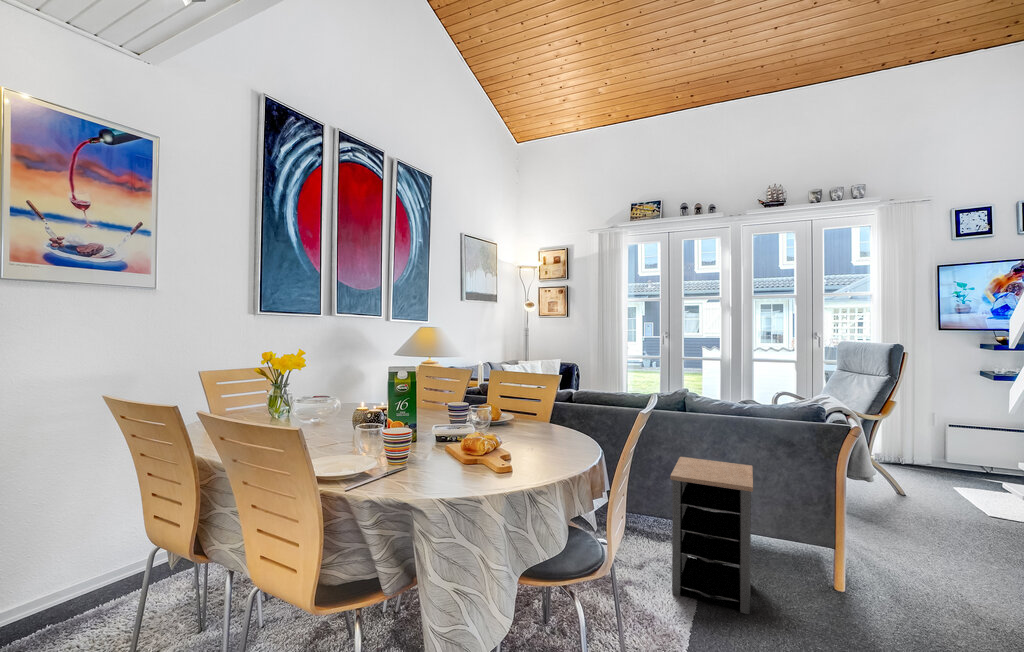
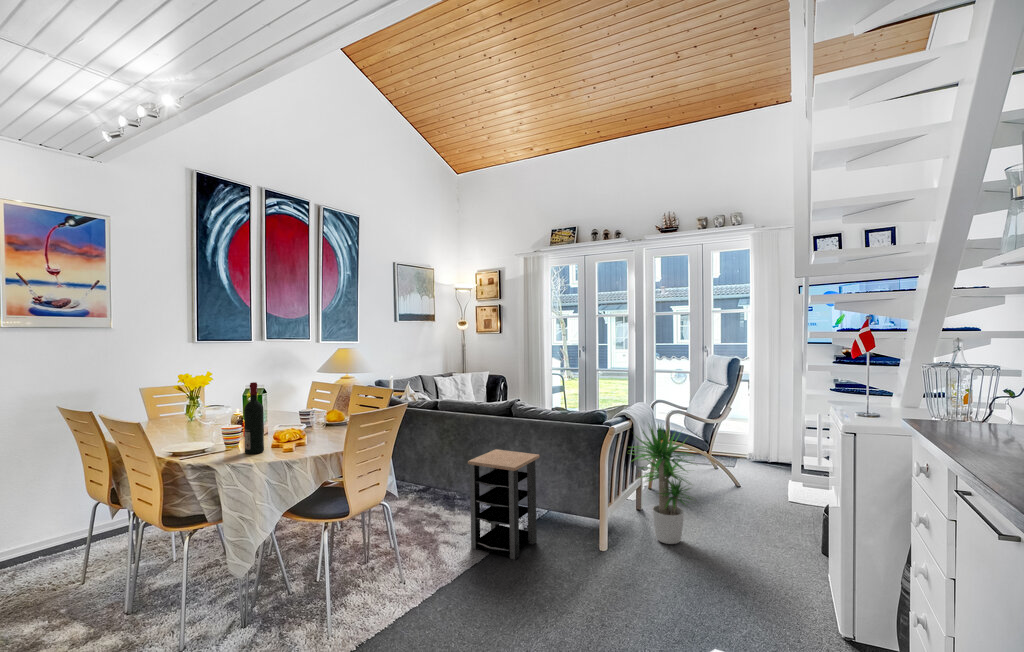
wine bottle: none [431,361,460,479] -> present [244,382,264,454]
potted plant: none [850,421,977,585] -> present [632,424,692,544]

